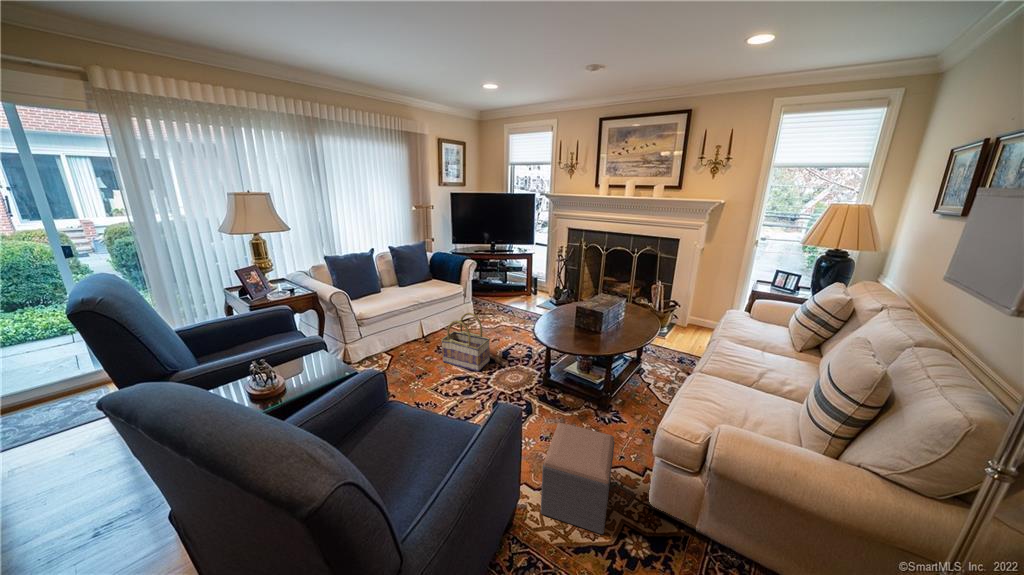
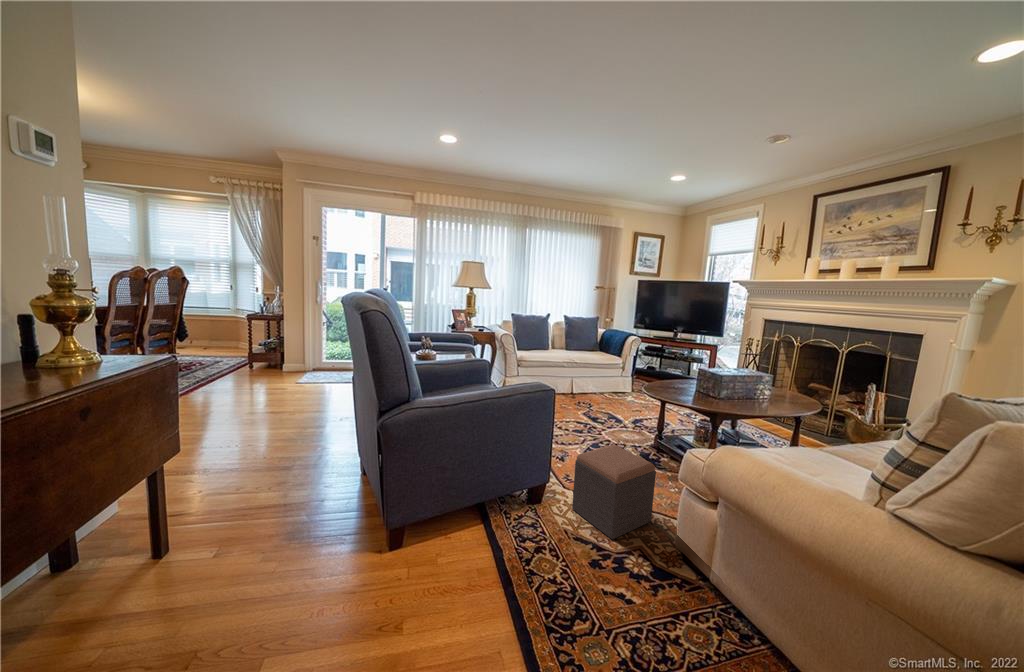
basket: present [441,313,490,371] -> none [574,372,618,426]

